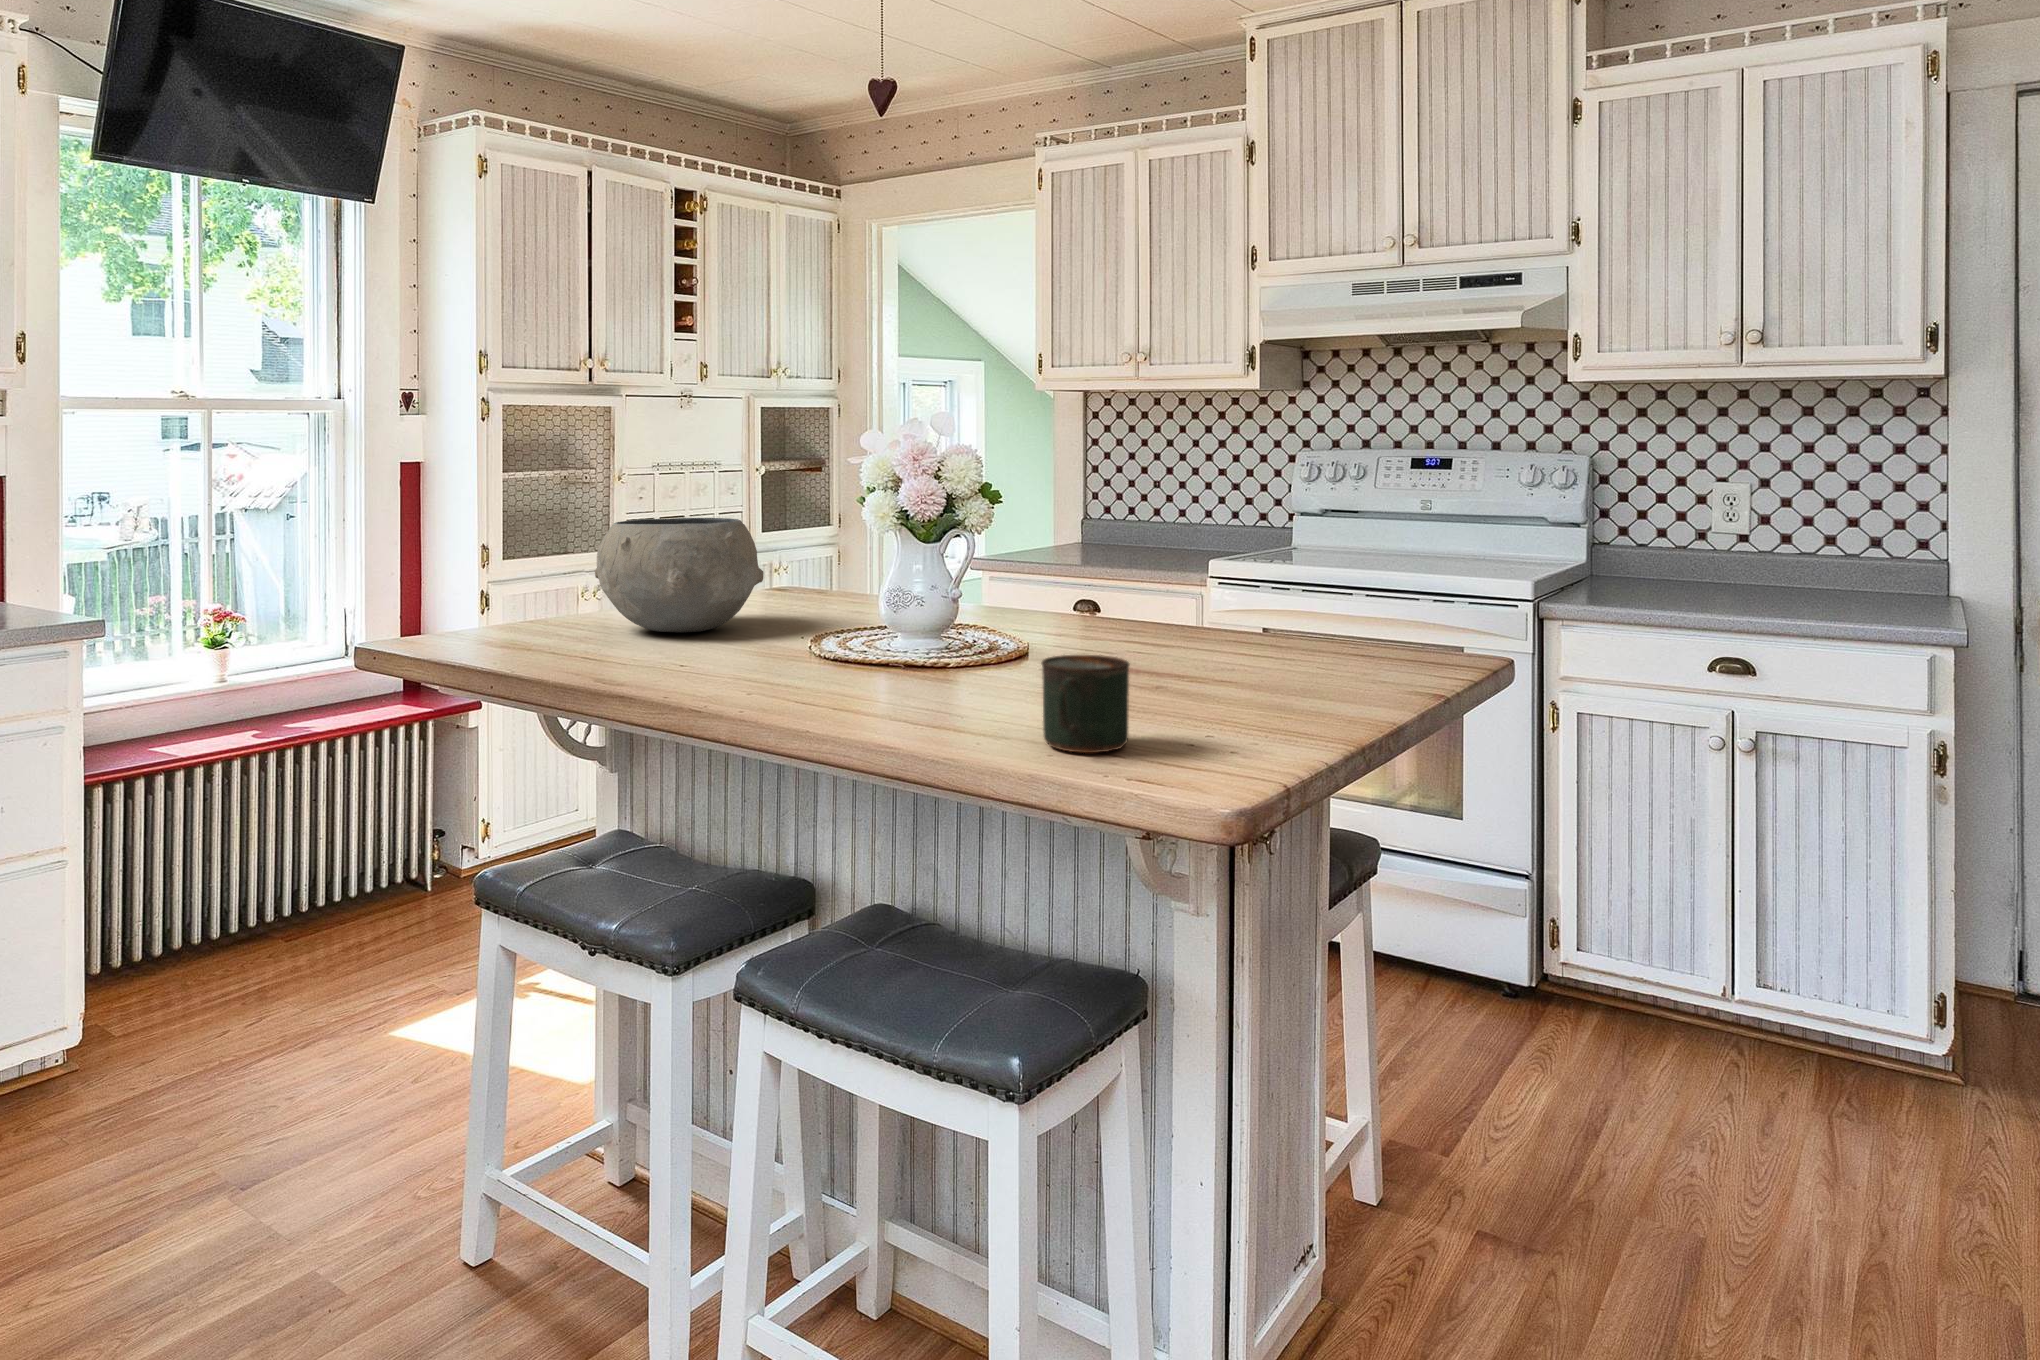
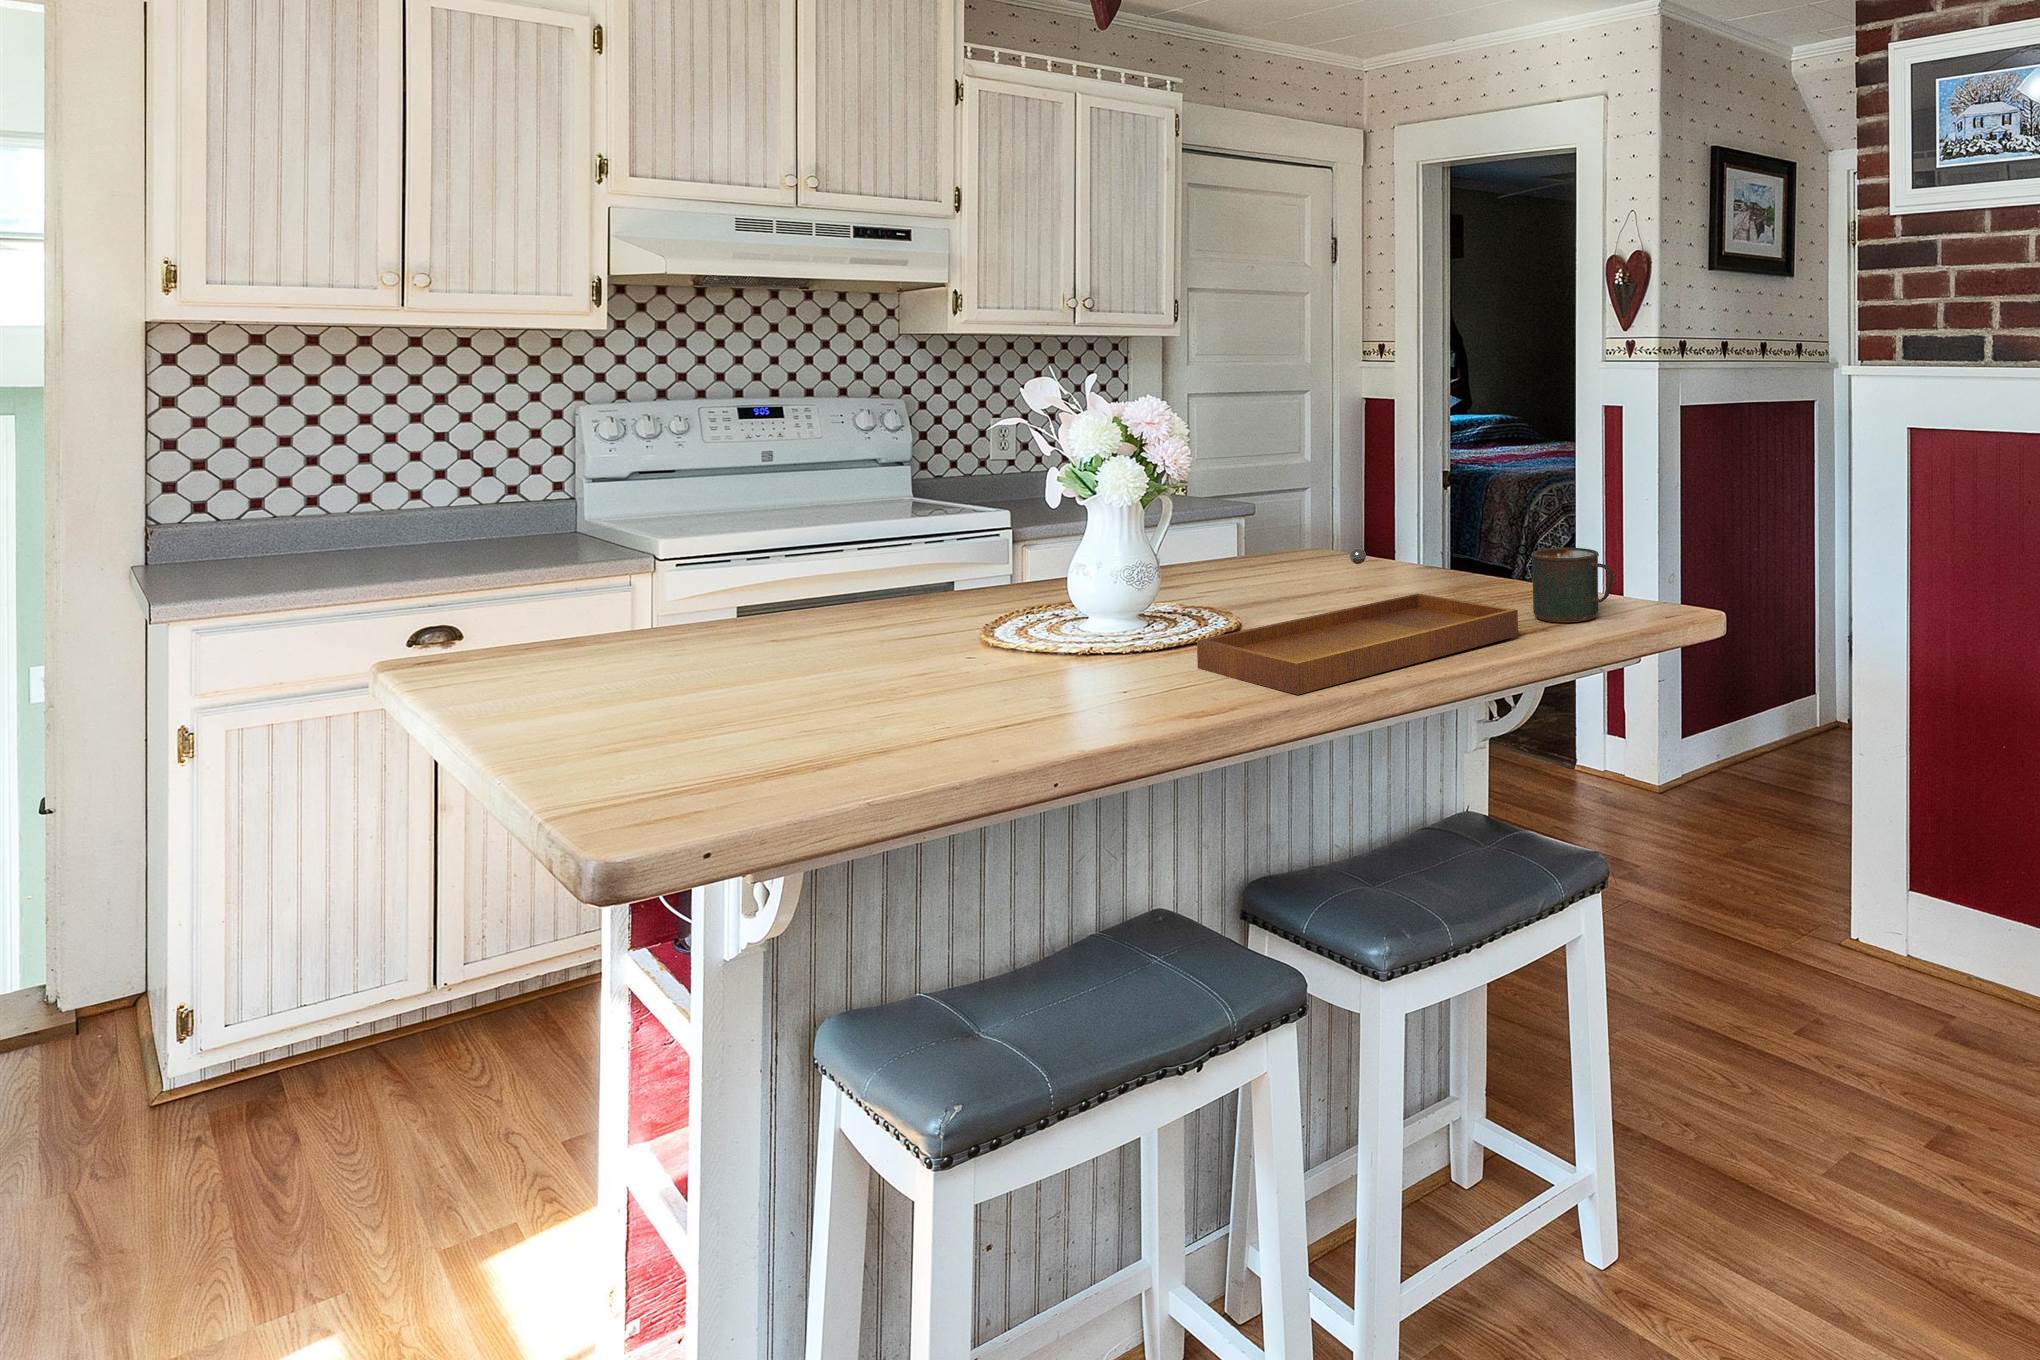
ceramic bowl: present [595,518,764,633] -> none [585,525,880,715]
tray: none [707,600,1034,733] -> present [1197,548,1518,695]

